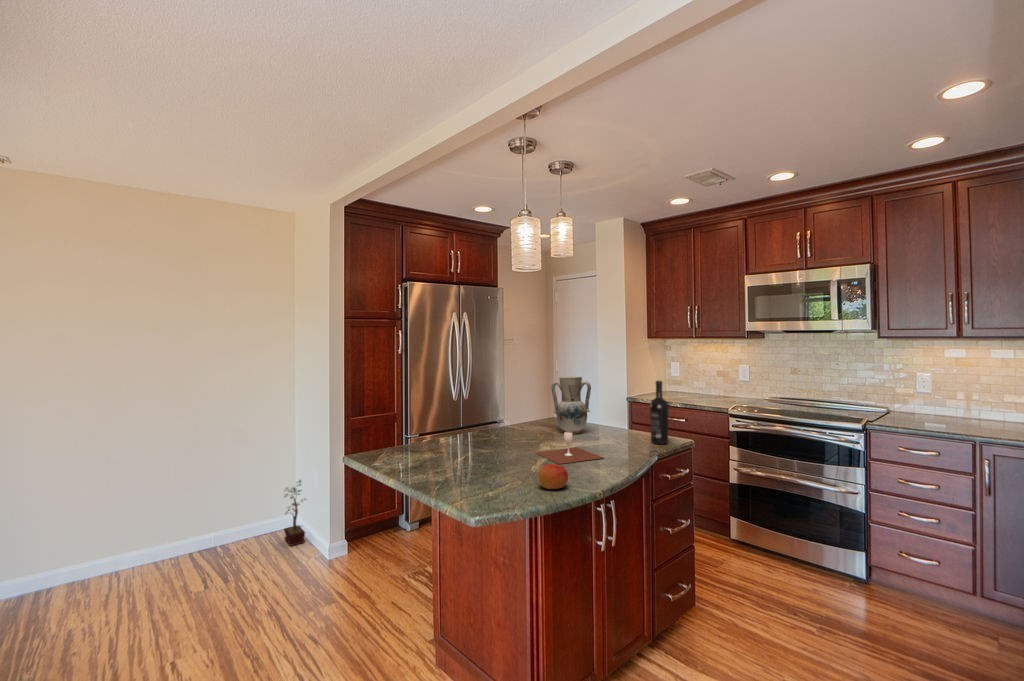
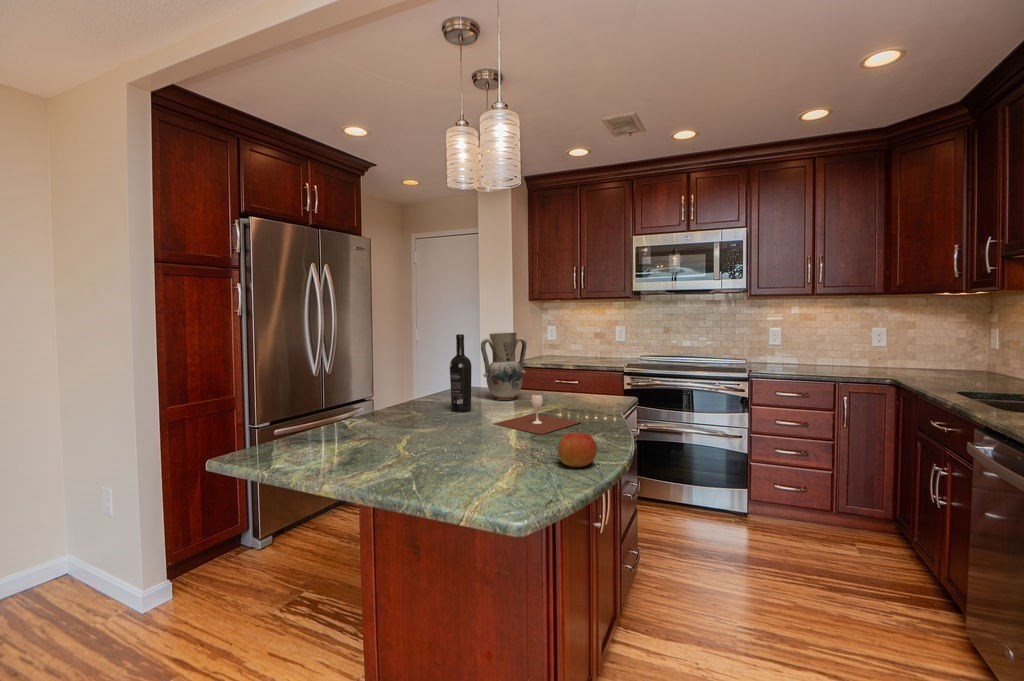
wine bottle: present [650,381,669,444] -> present [450,334,472,412]
potted plant: present [284,480,305,546] -> none [45,501,98,604]

